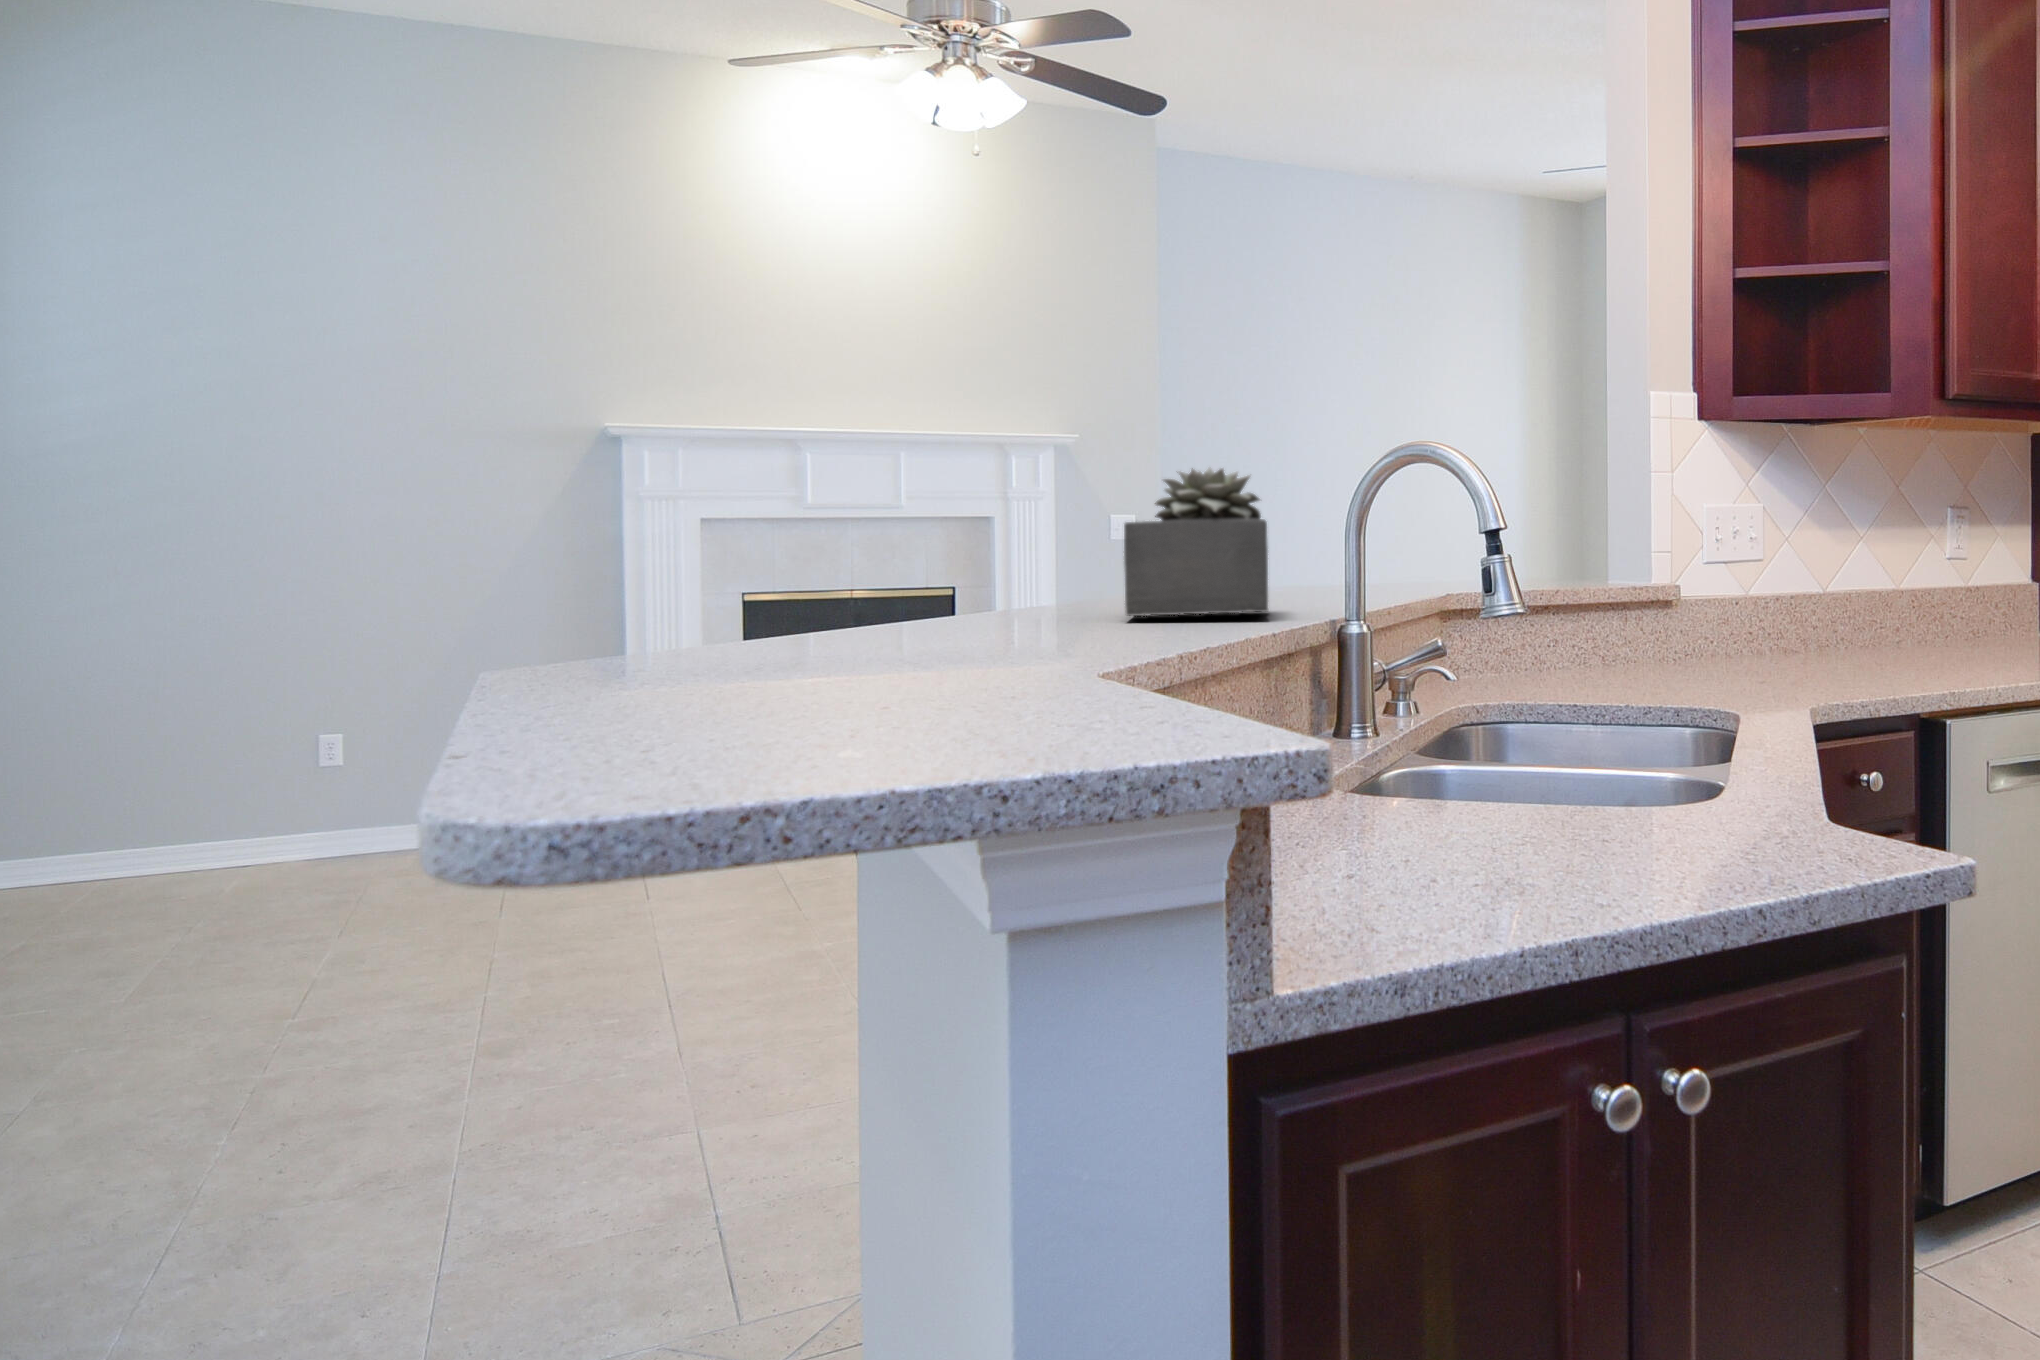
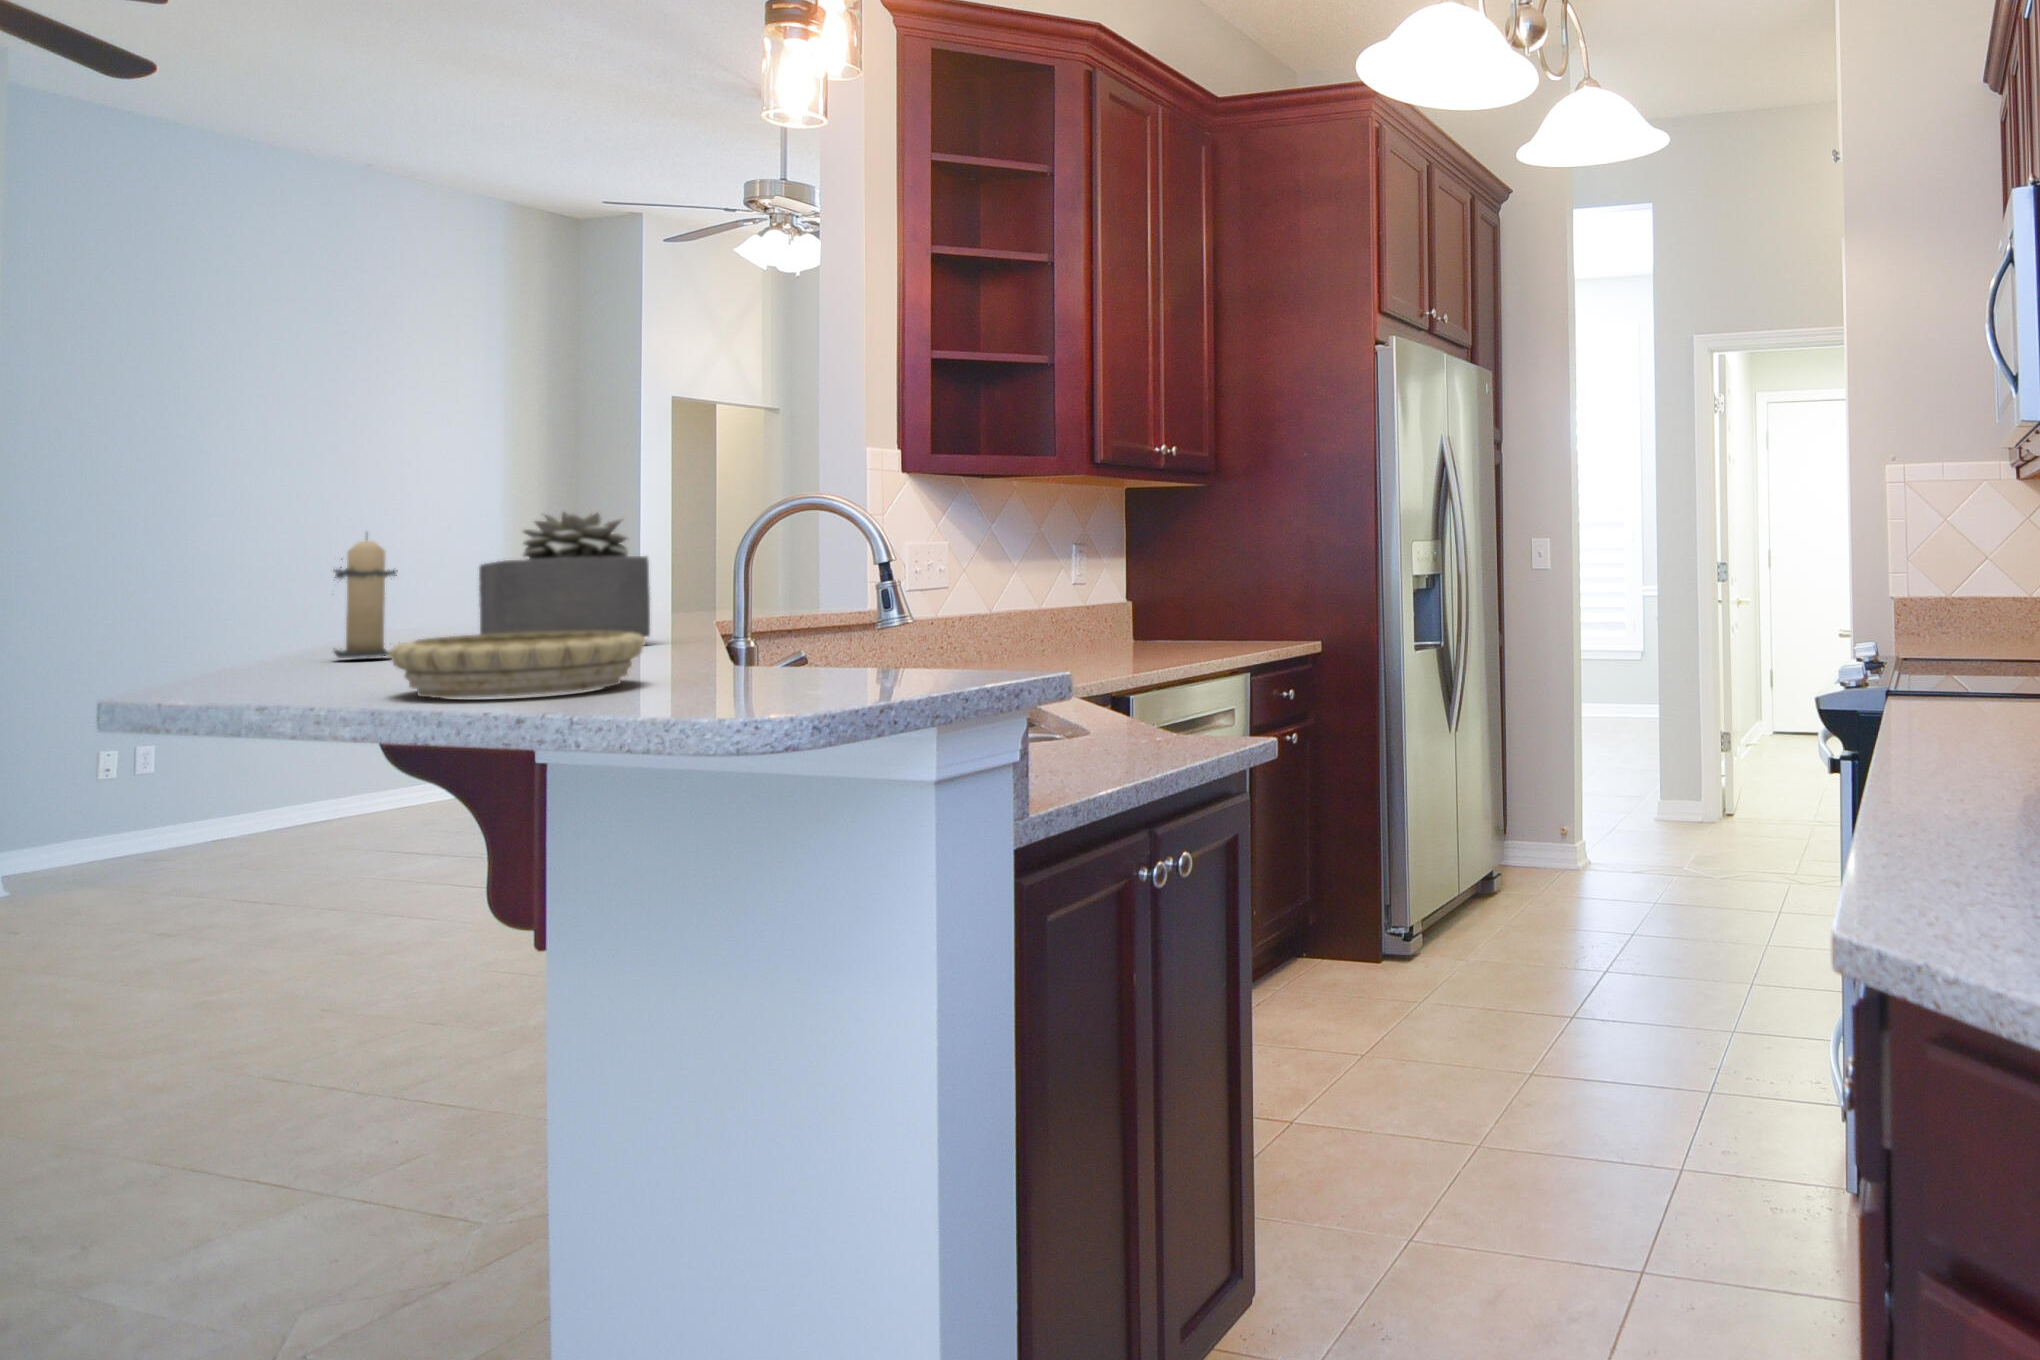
candle: none [974,490,1041,623] -> present [334,539,398,658]
decorative bowl: none [805,610,1067,690] -> present [389,631,645,698]

